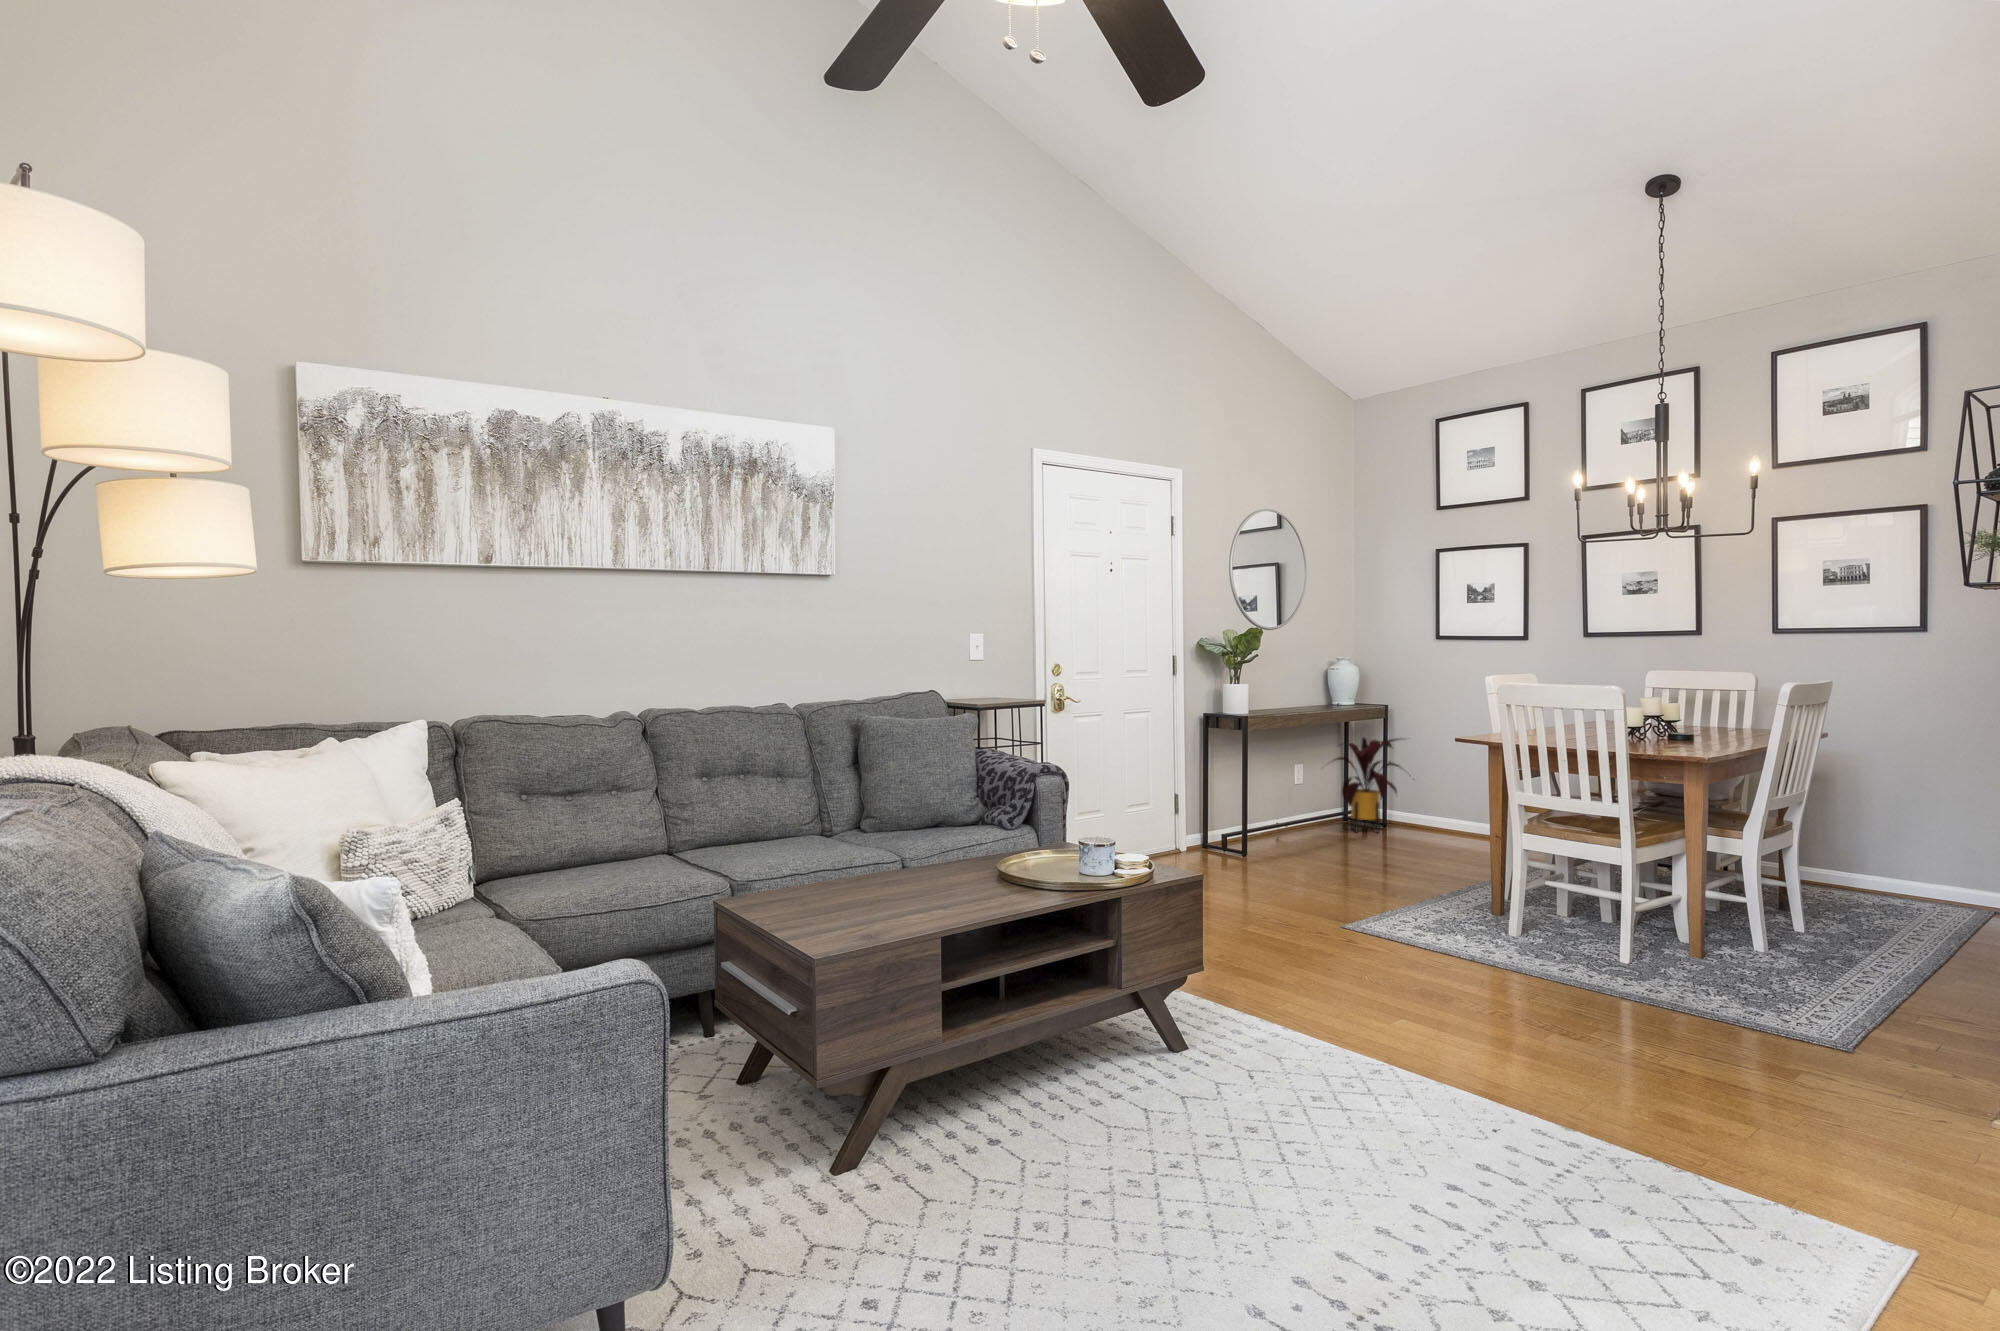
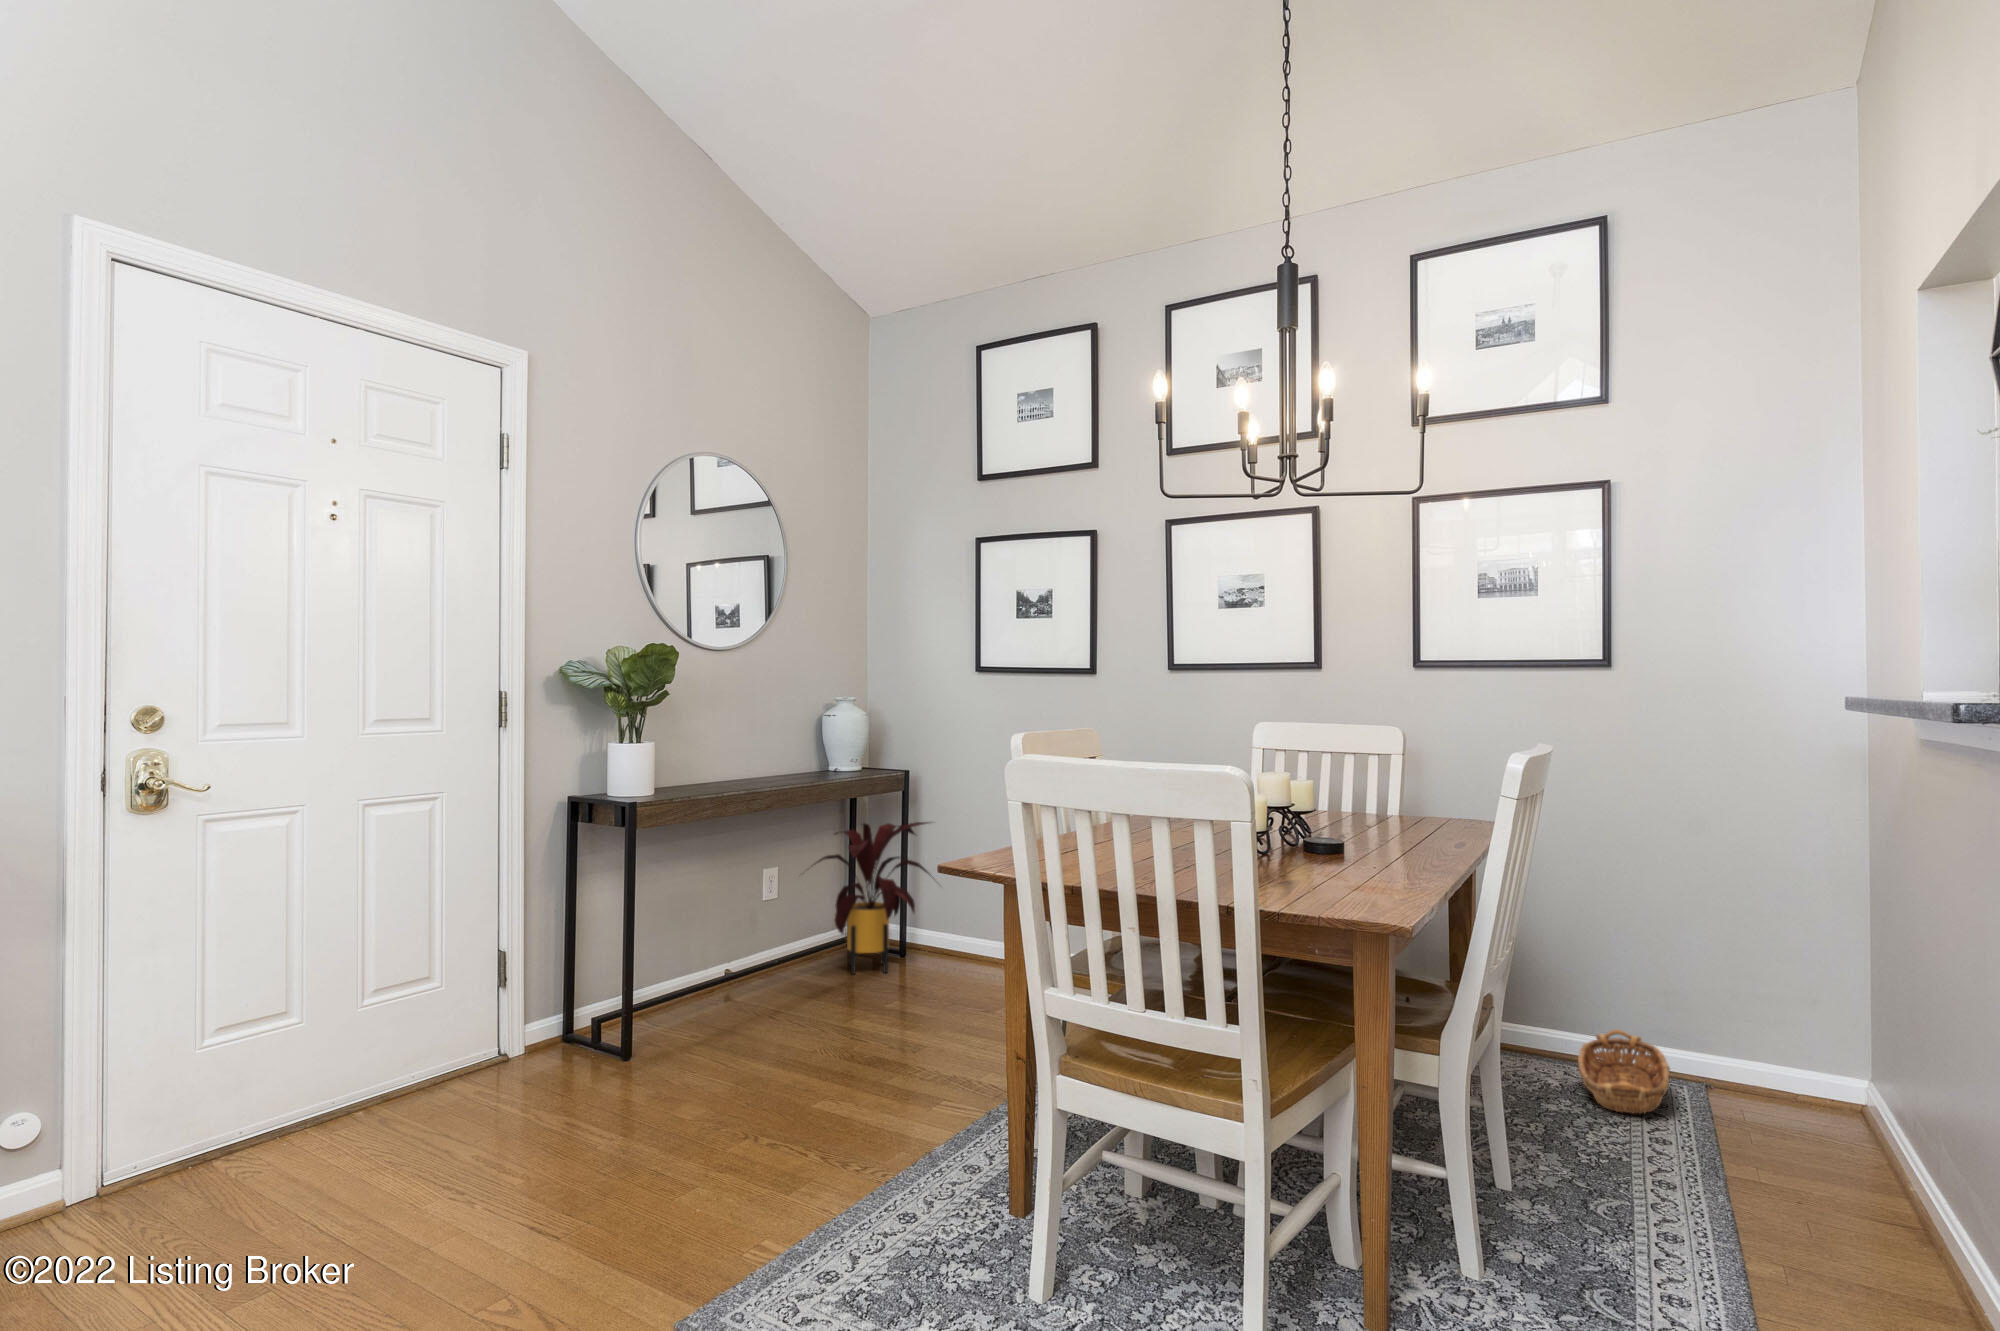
basket: none [1870,871,1961,924] -> present [1578,1030,1670,1114]

